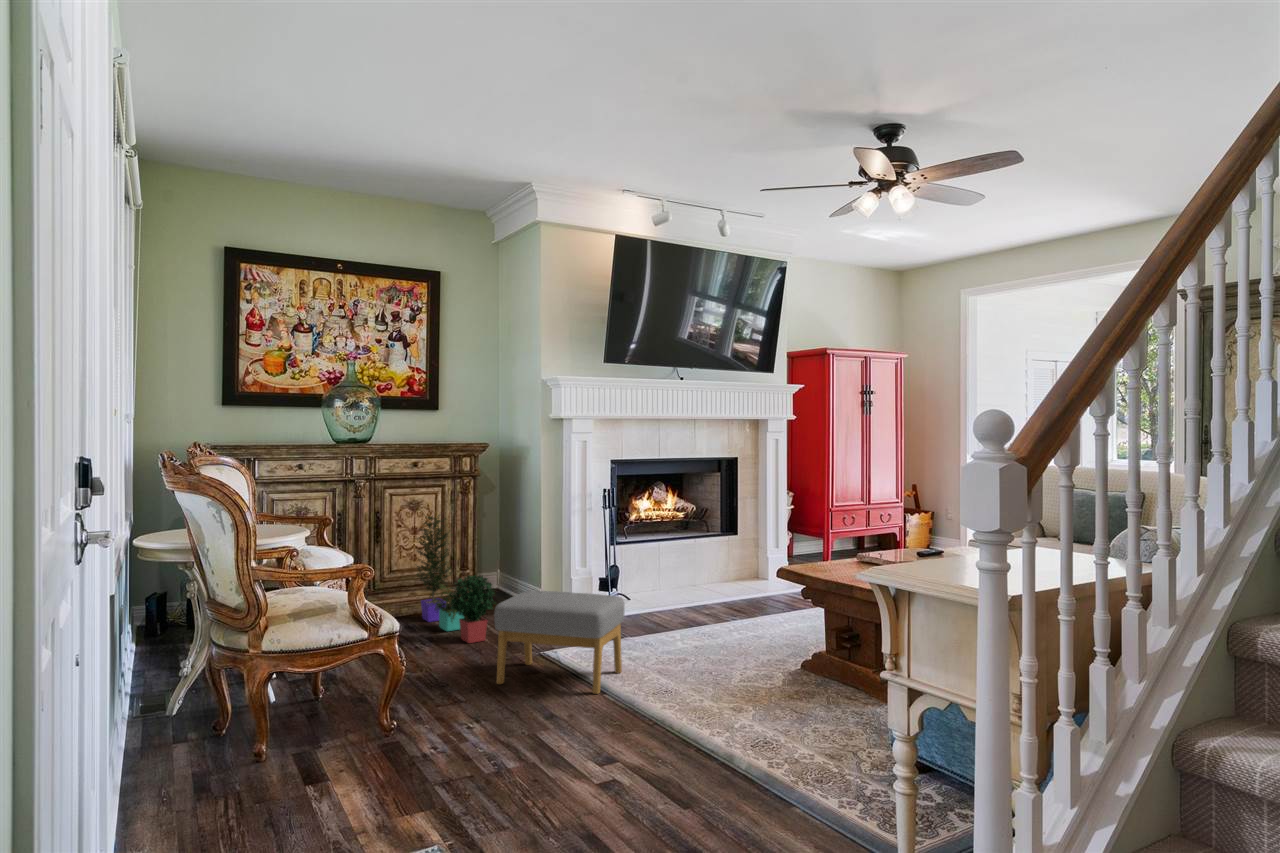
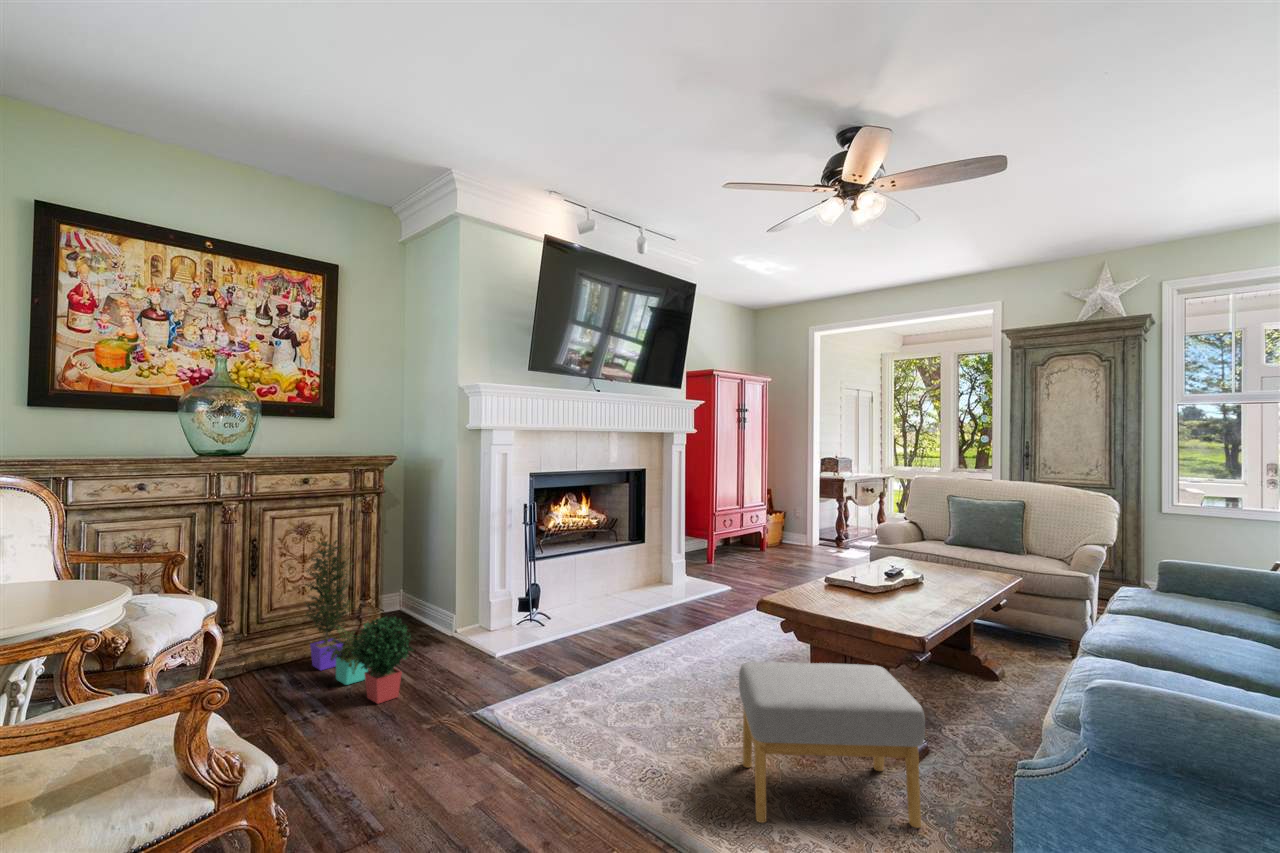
footstool: present [494,591,625,694] -> present [739,662,925,828]

